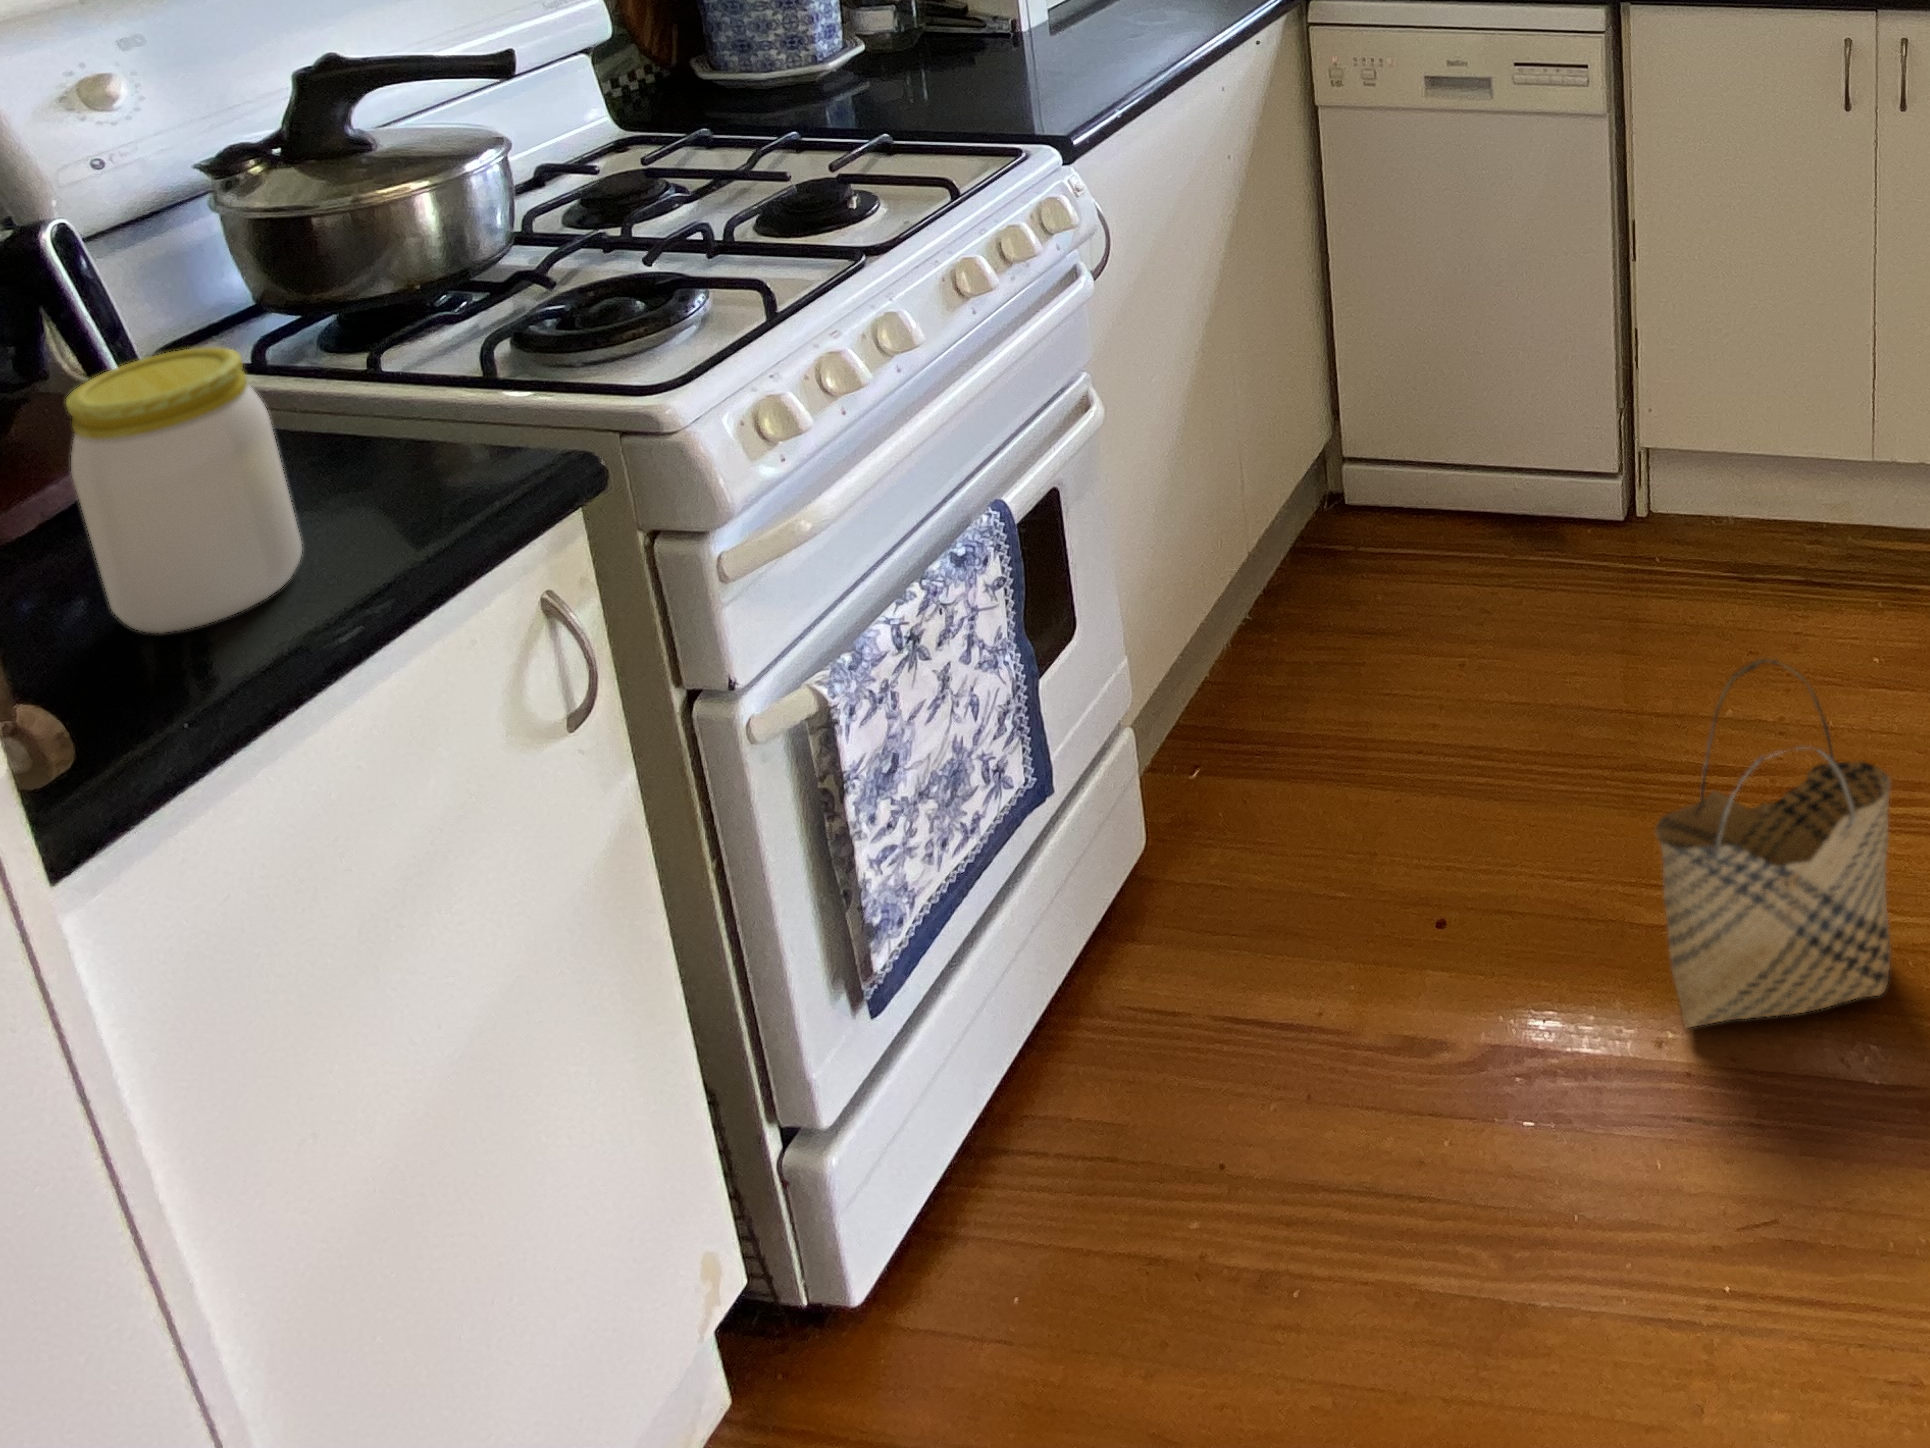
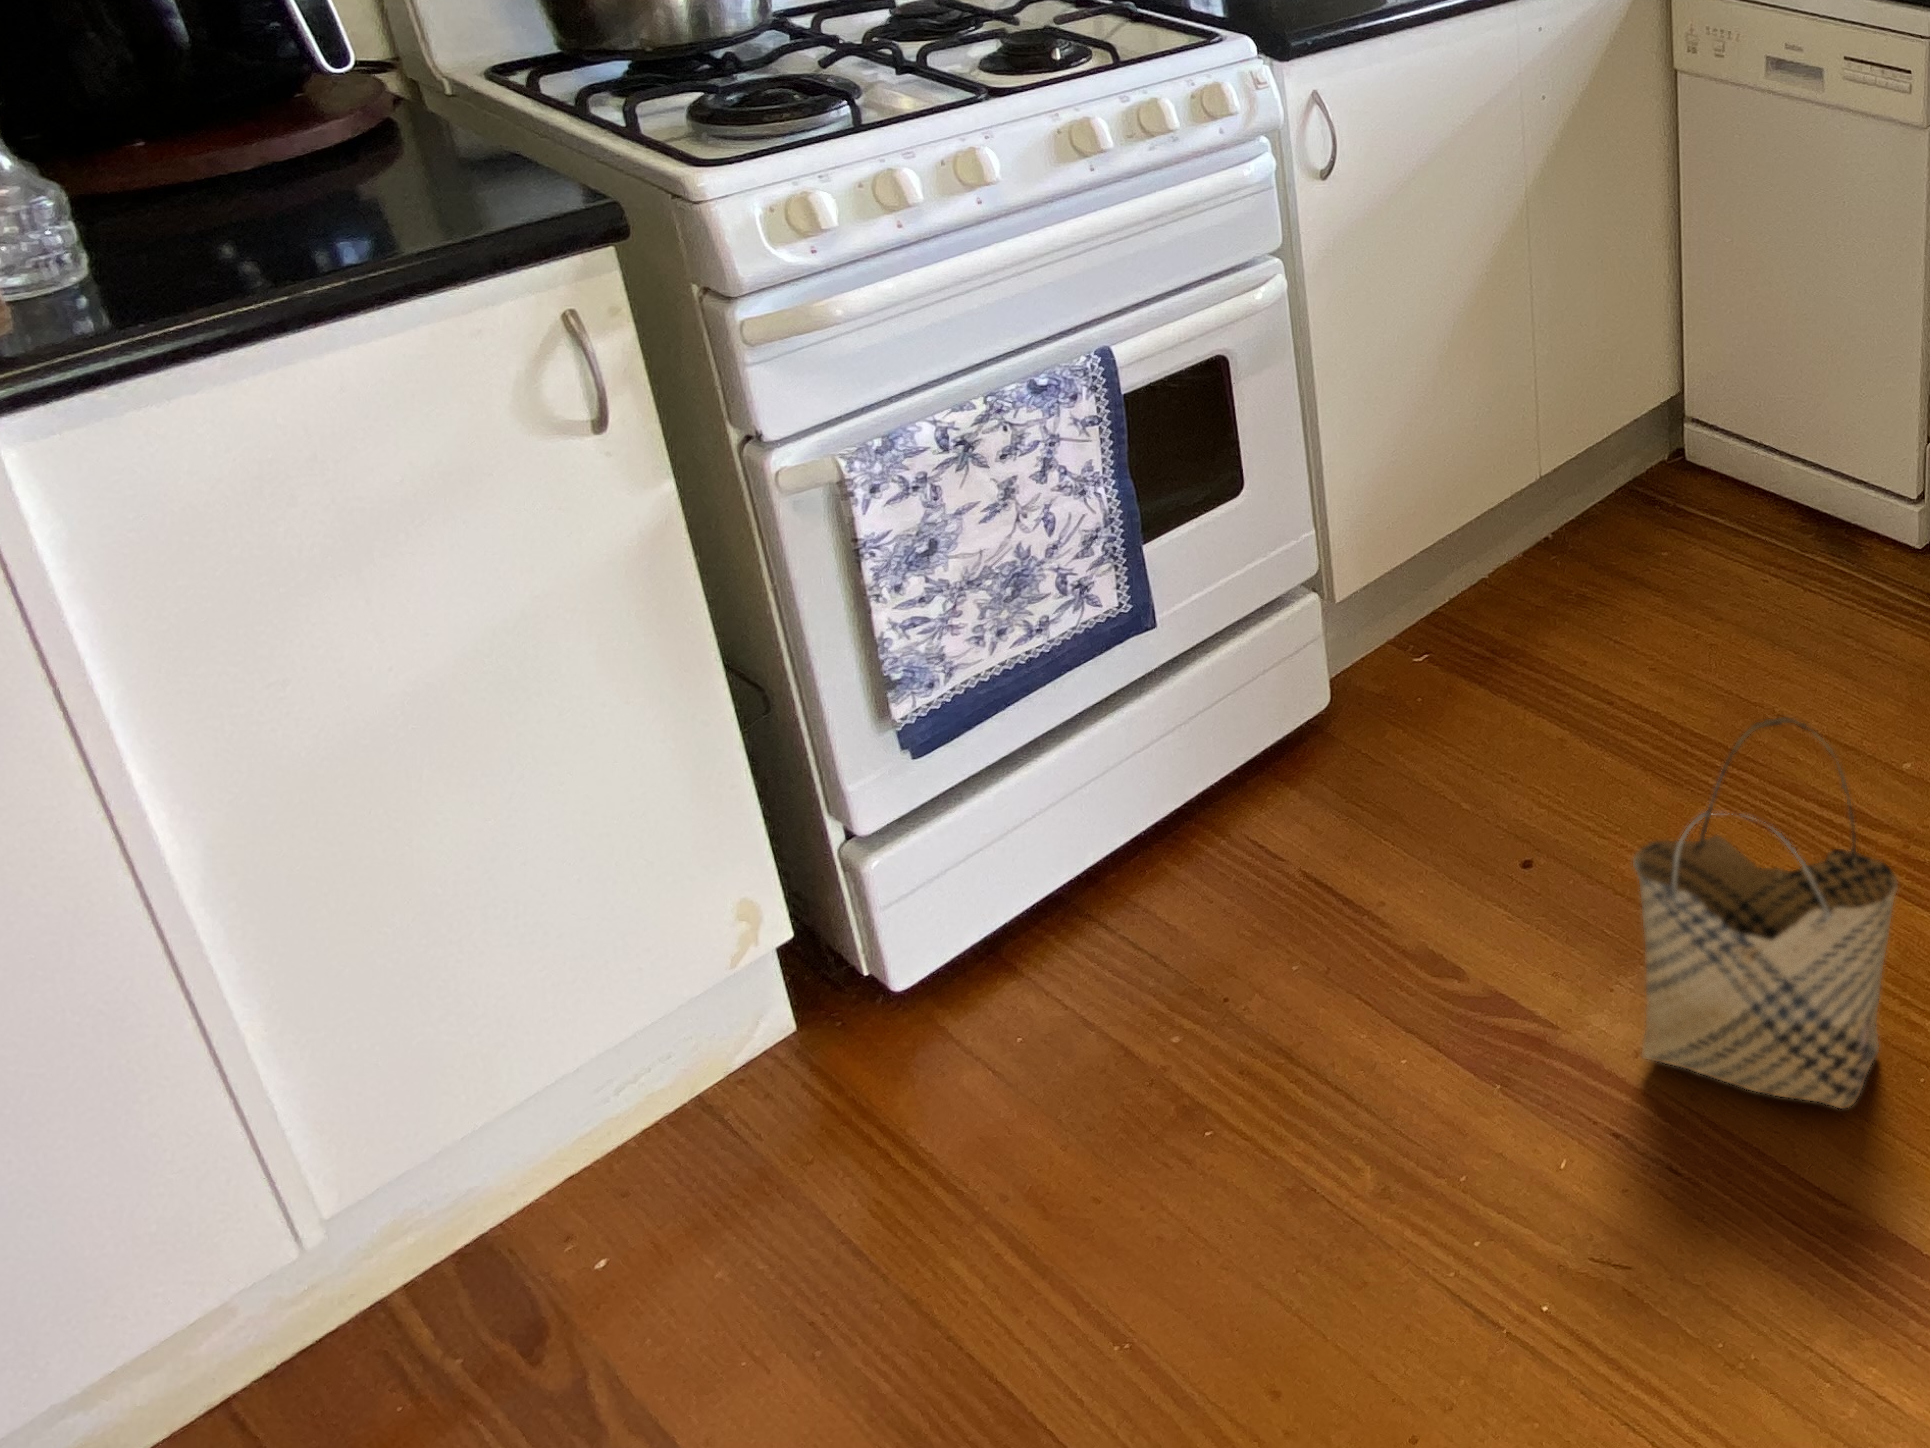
jar: present [66,348,302,633] -> none [163,34,367,254]

